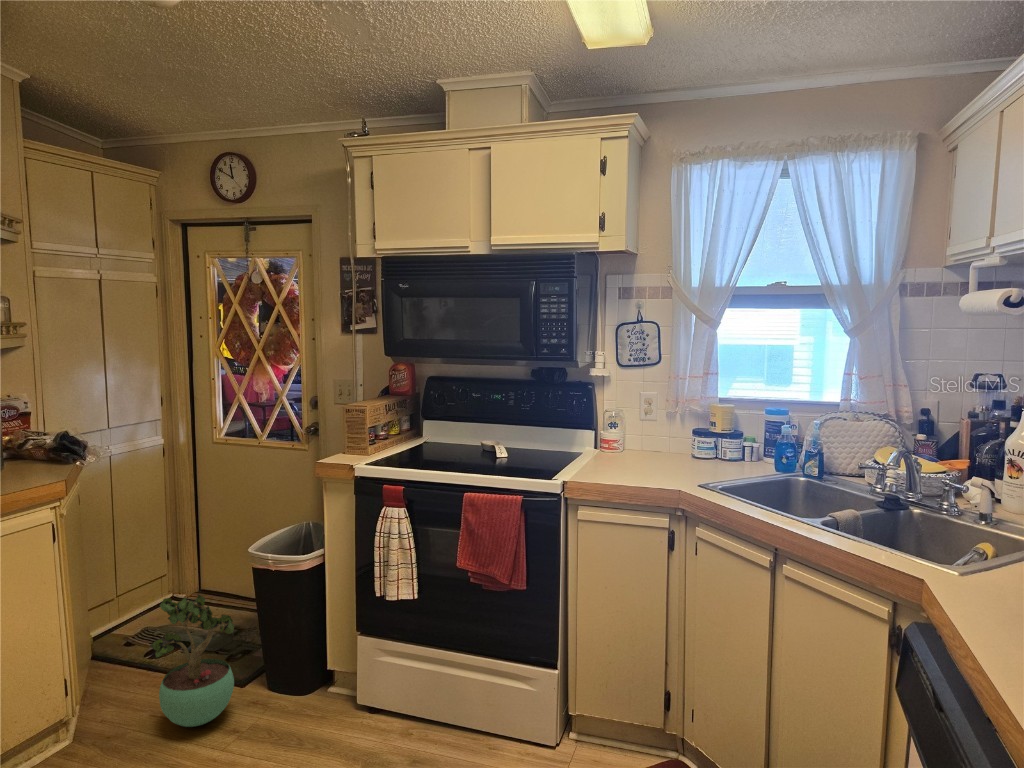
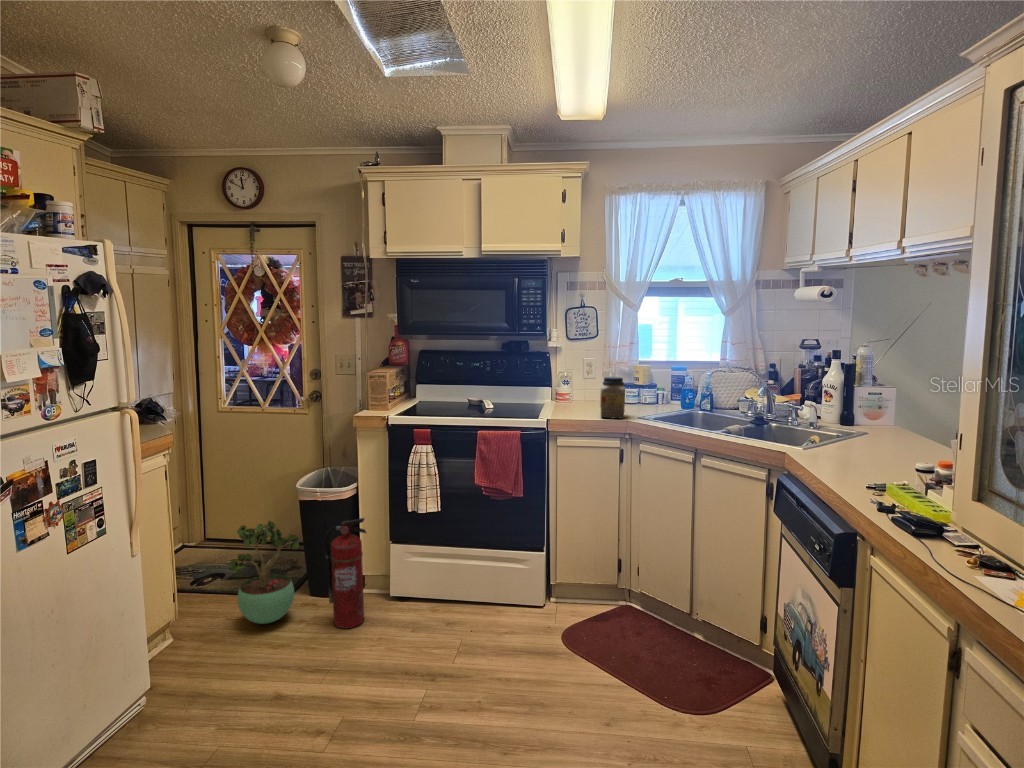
jar: none [642,423,681,485] -> present [600,377,625,418]
fire extinguisher: none [262,601,315,748] -> present [325,518,366,628]

